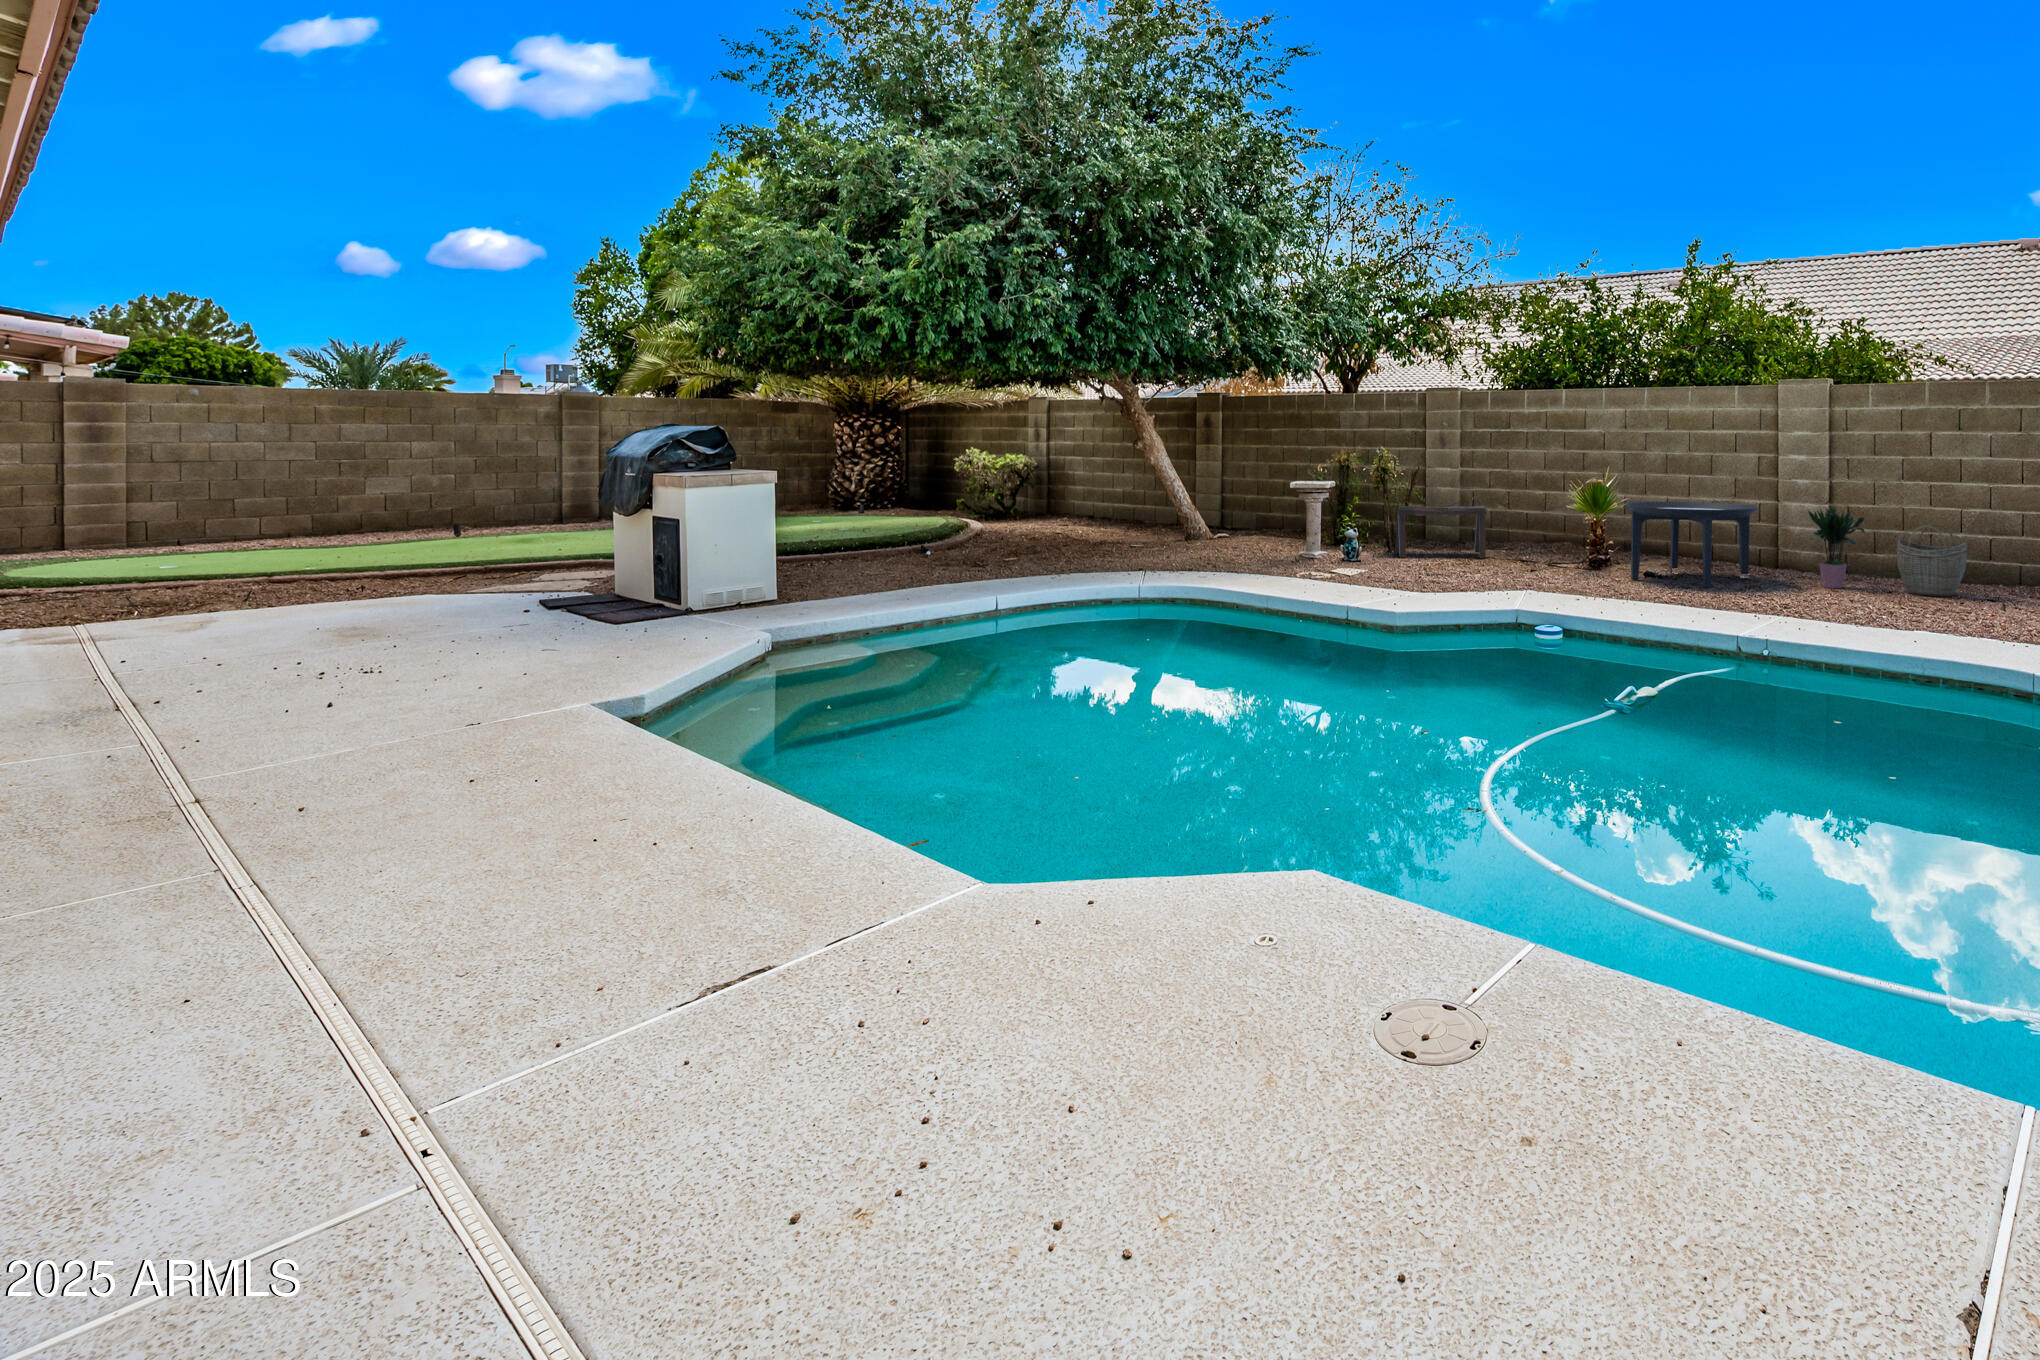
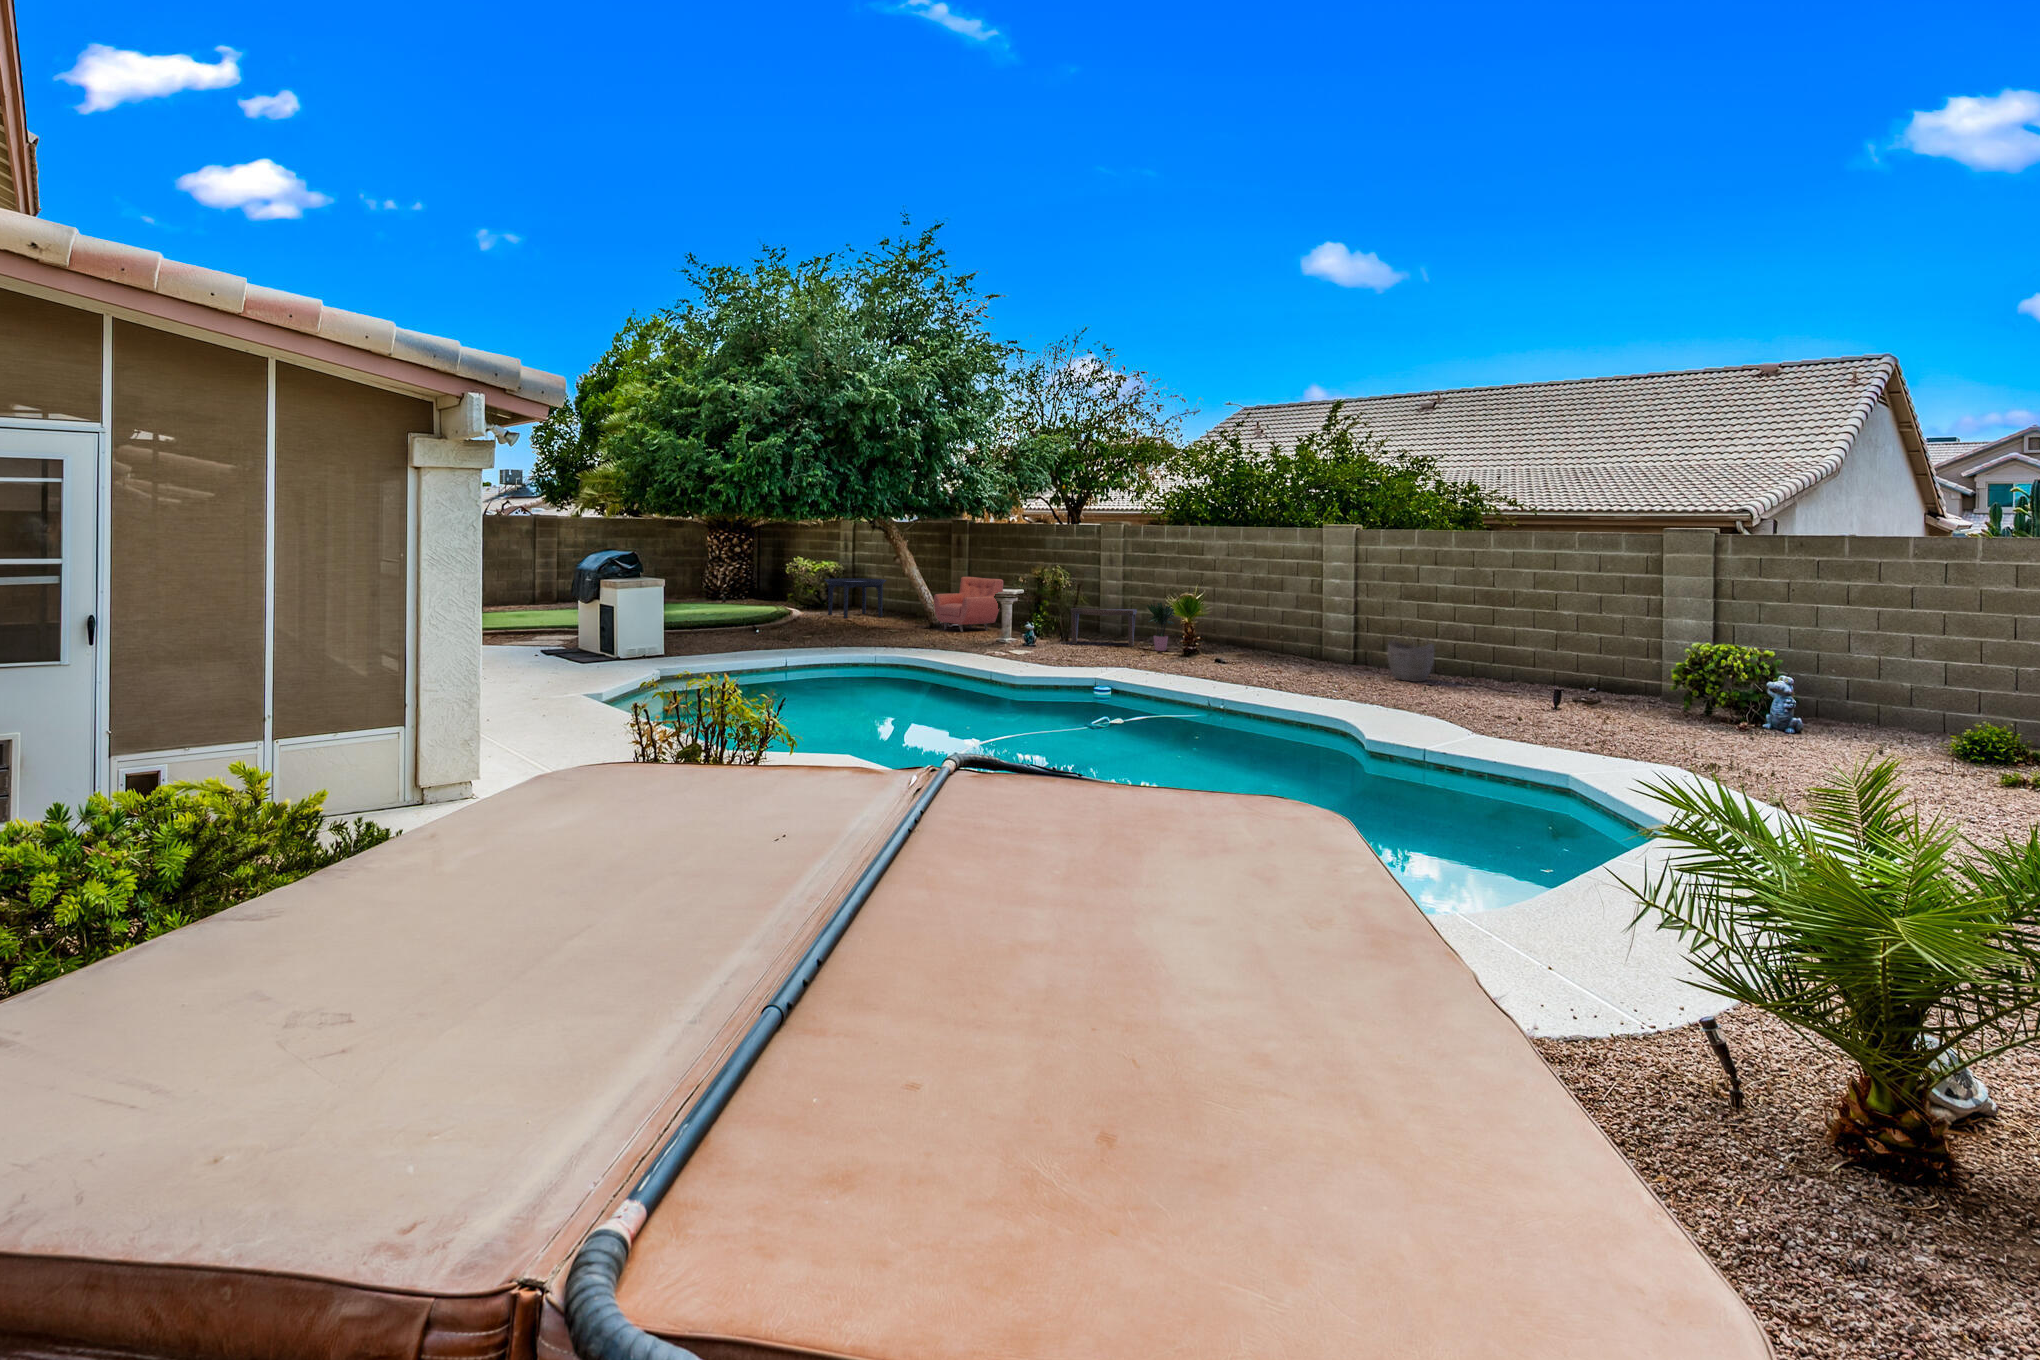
armchair: none [1183,468,1282,545] -> present [934,577,1003,632]
round table: present [1625,502,1758,587] -> present [825,578,886,618]
potted plant: present [1808,507,1865,588] -> present [1147,603,1175,651]

